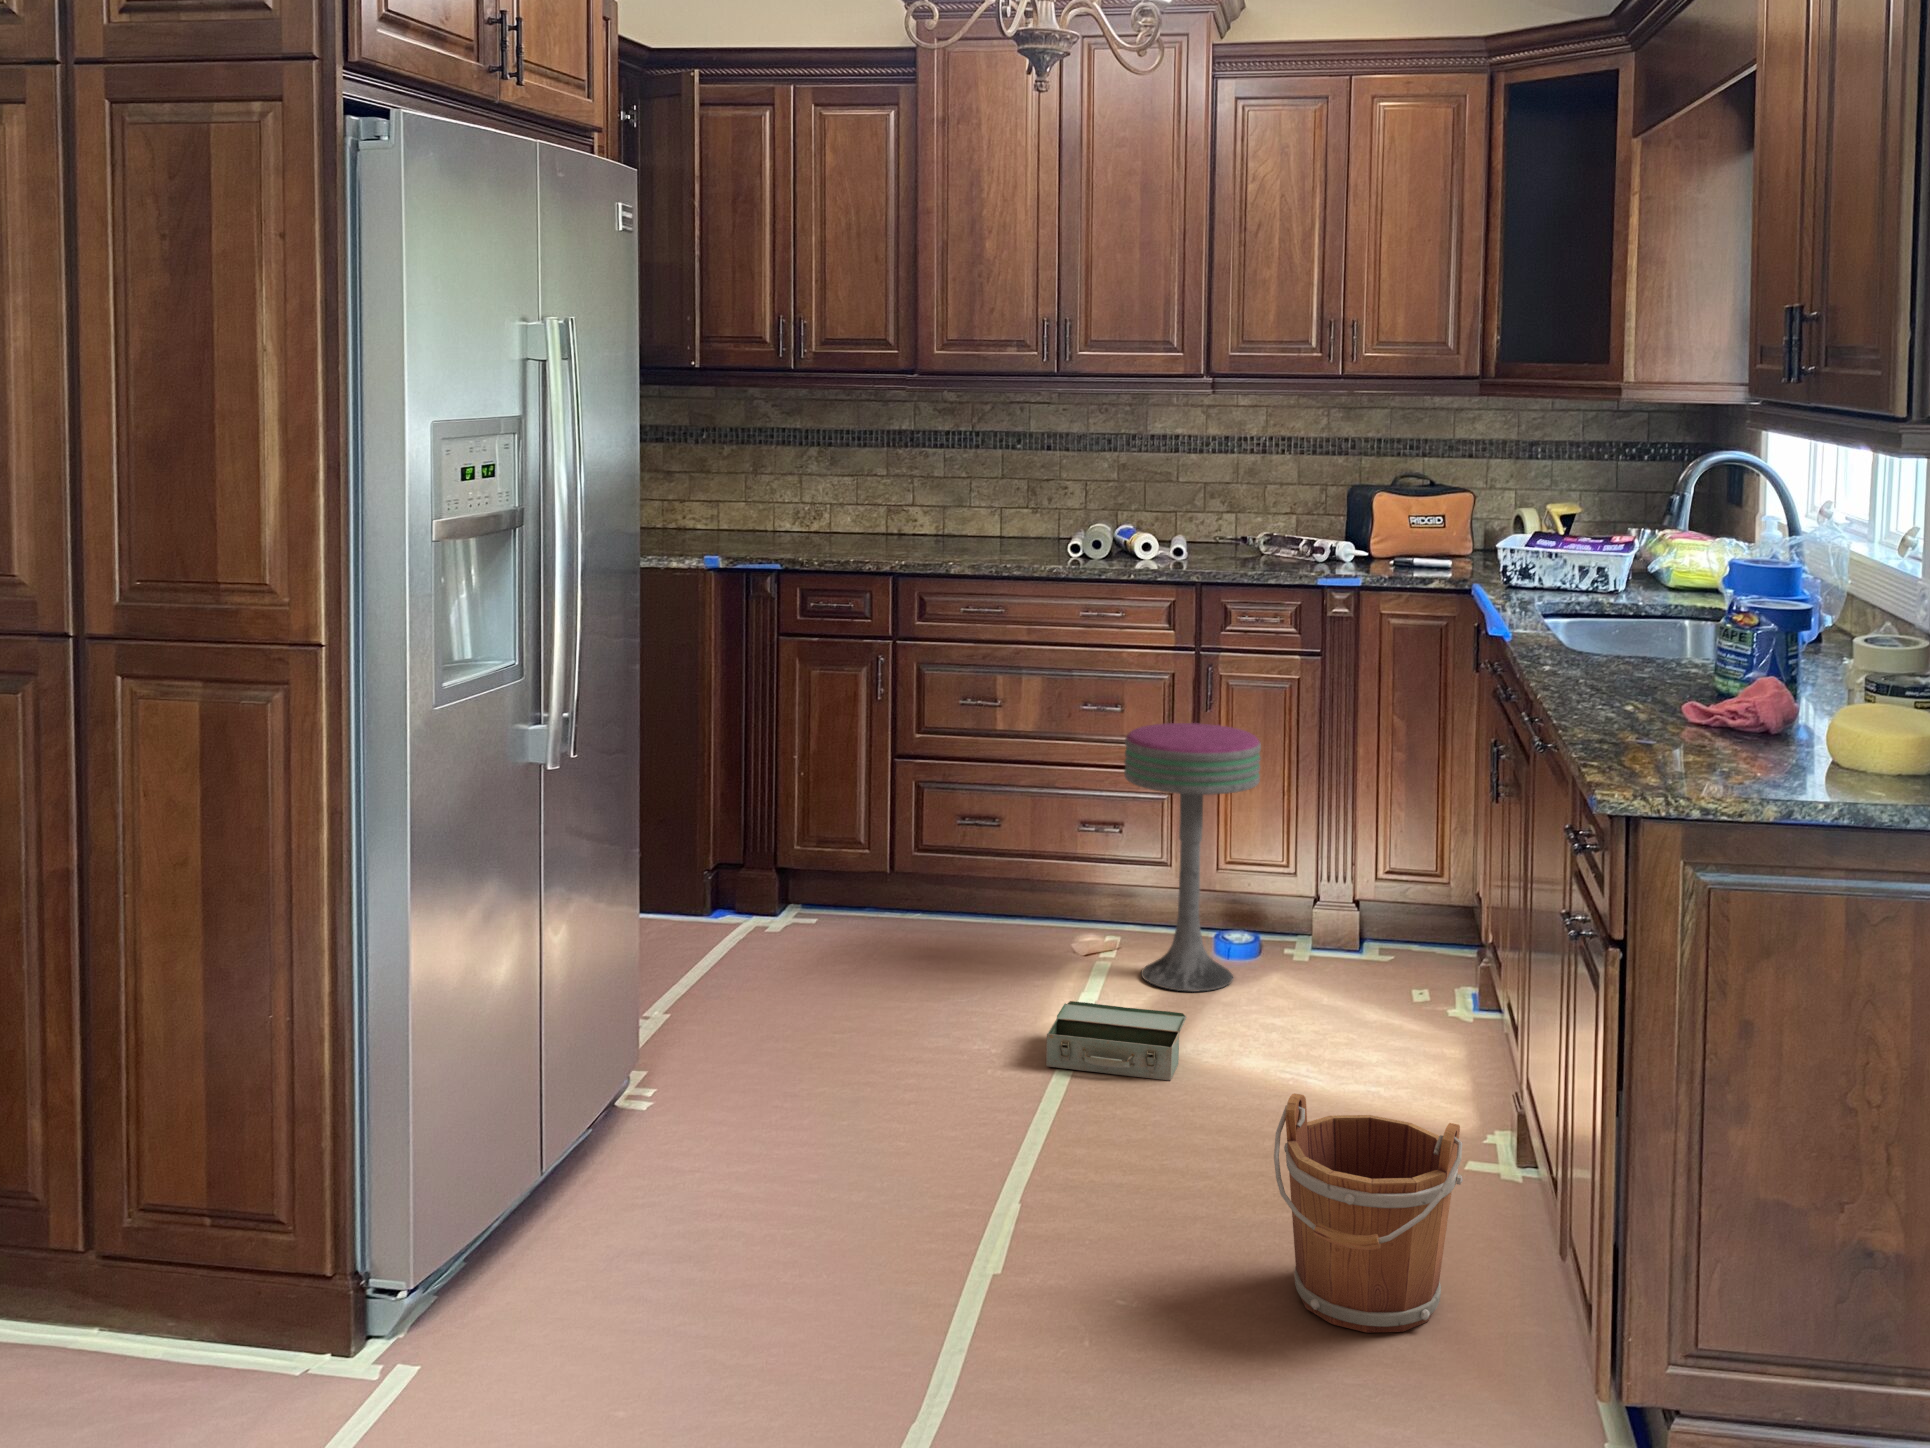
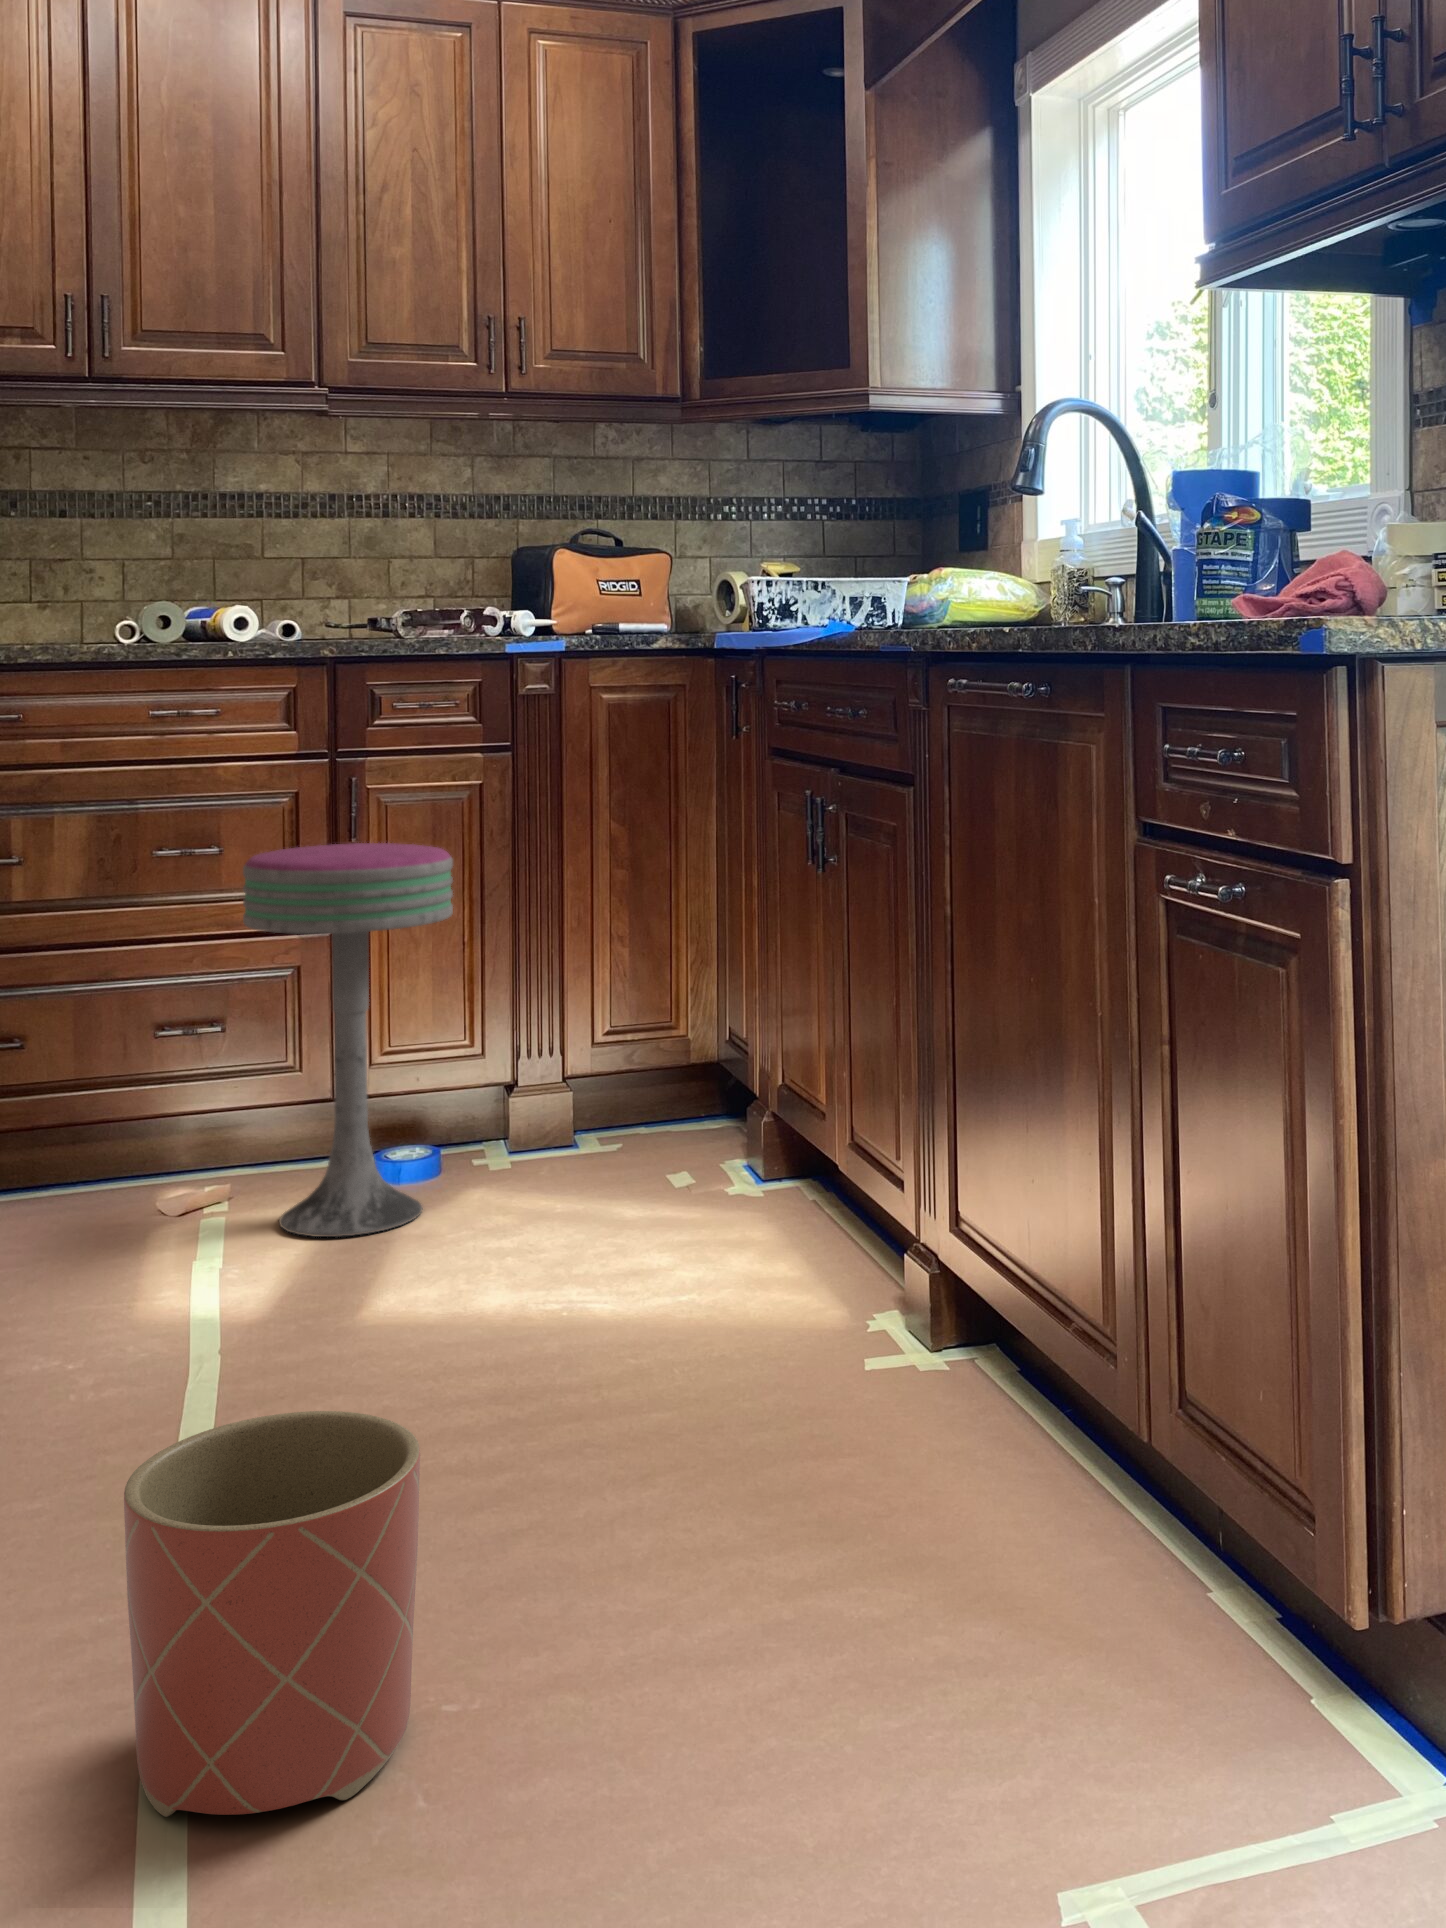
toolbox: present [1046,1001,1187,1080] -> none [163,1254,389,1380]
bucket: present [1274,1093,1463,1333] -> none [693,1279,1010,1671]
planter: none [975,1110,1119,1312] -> present [124,1411,420,1817]

